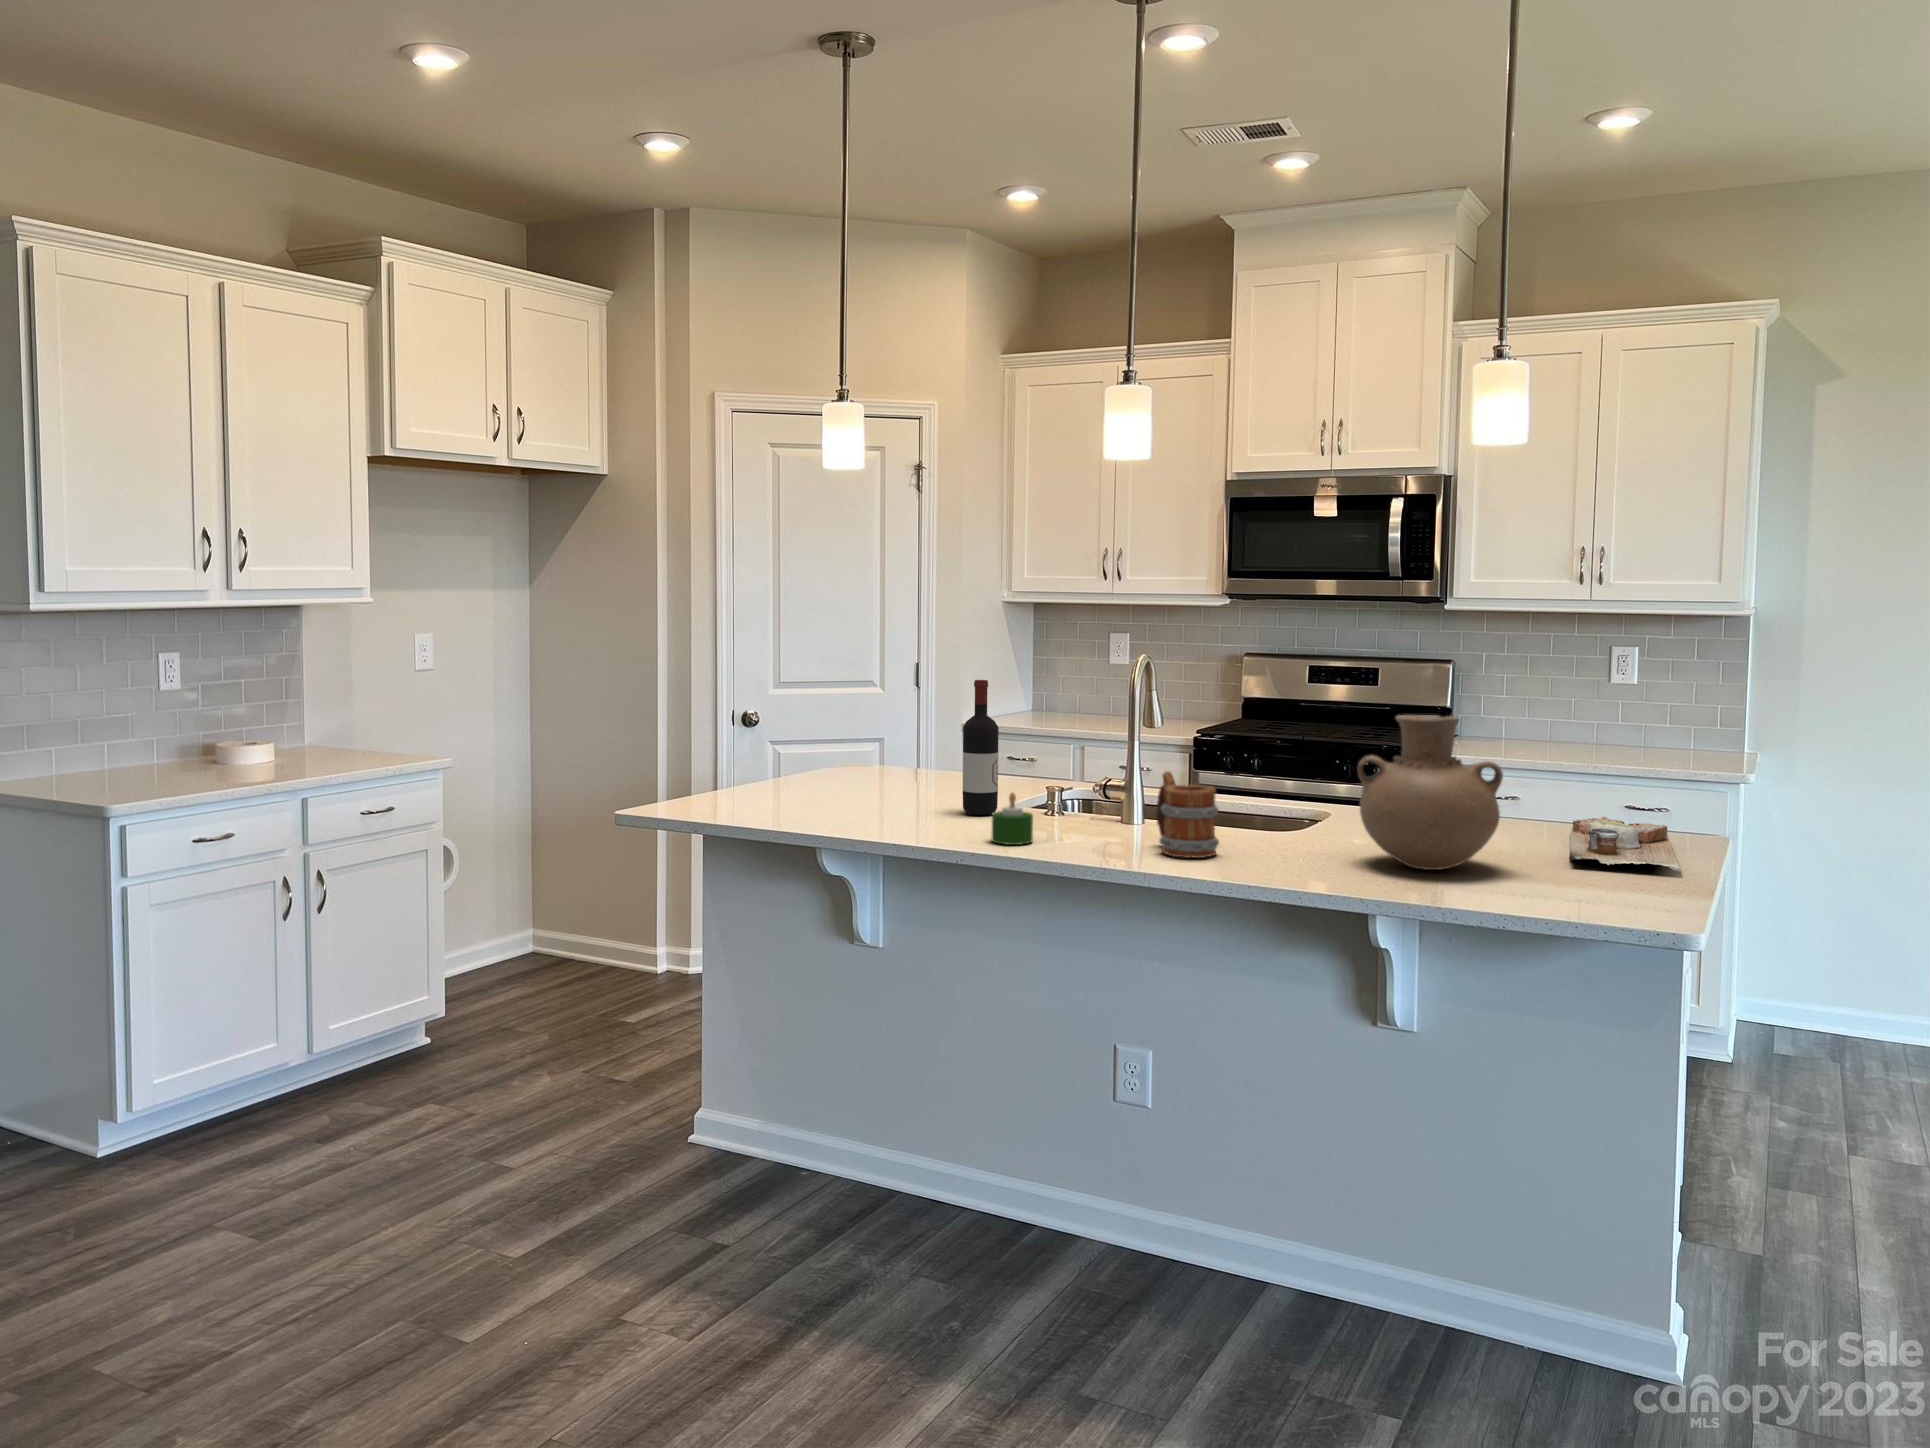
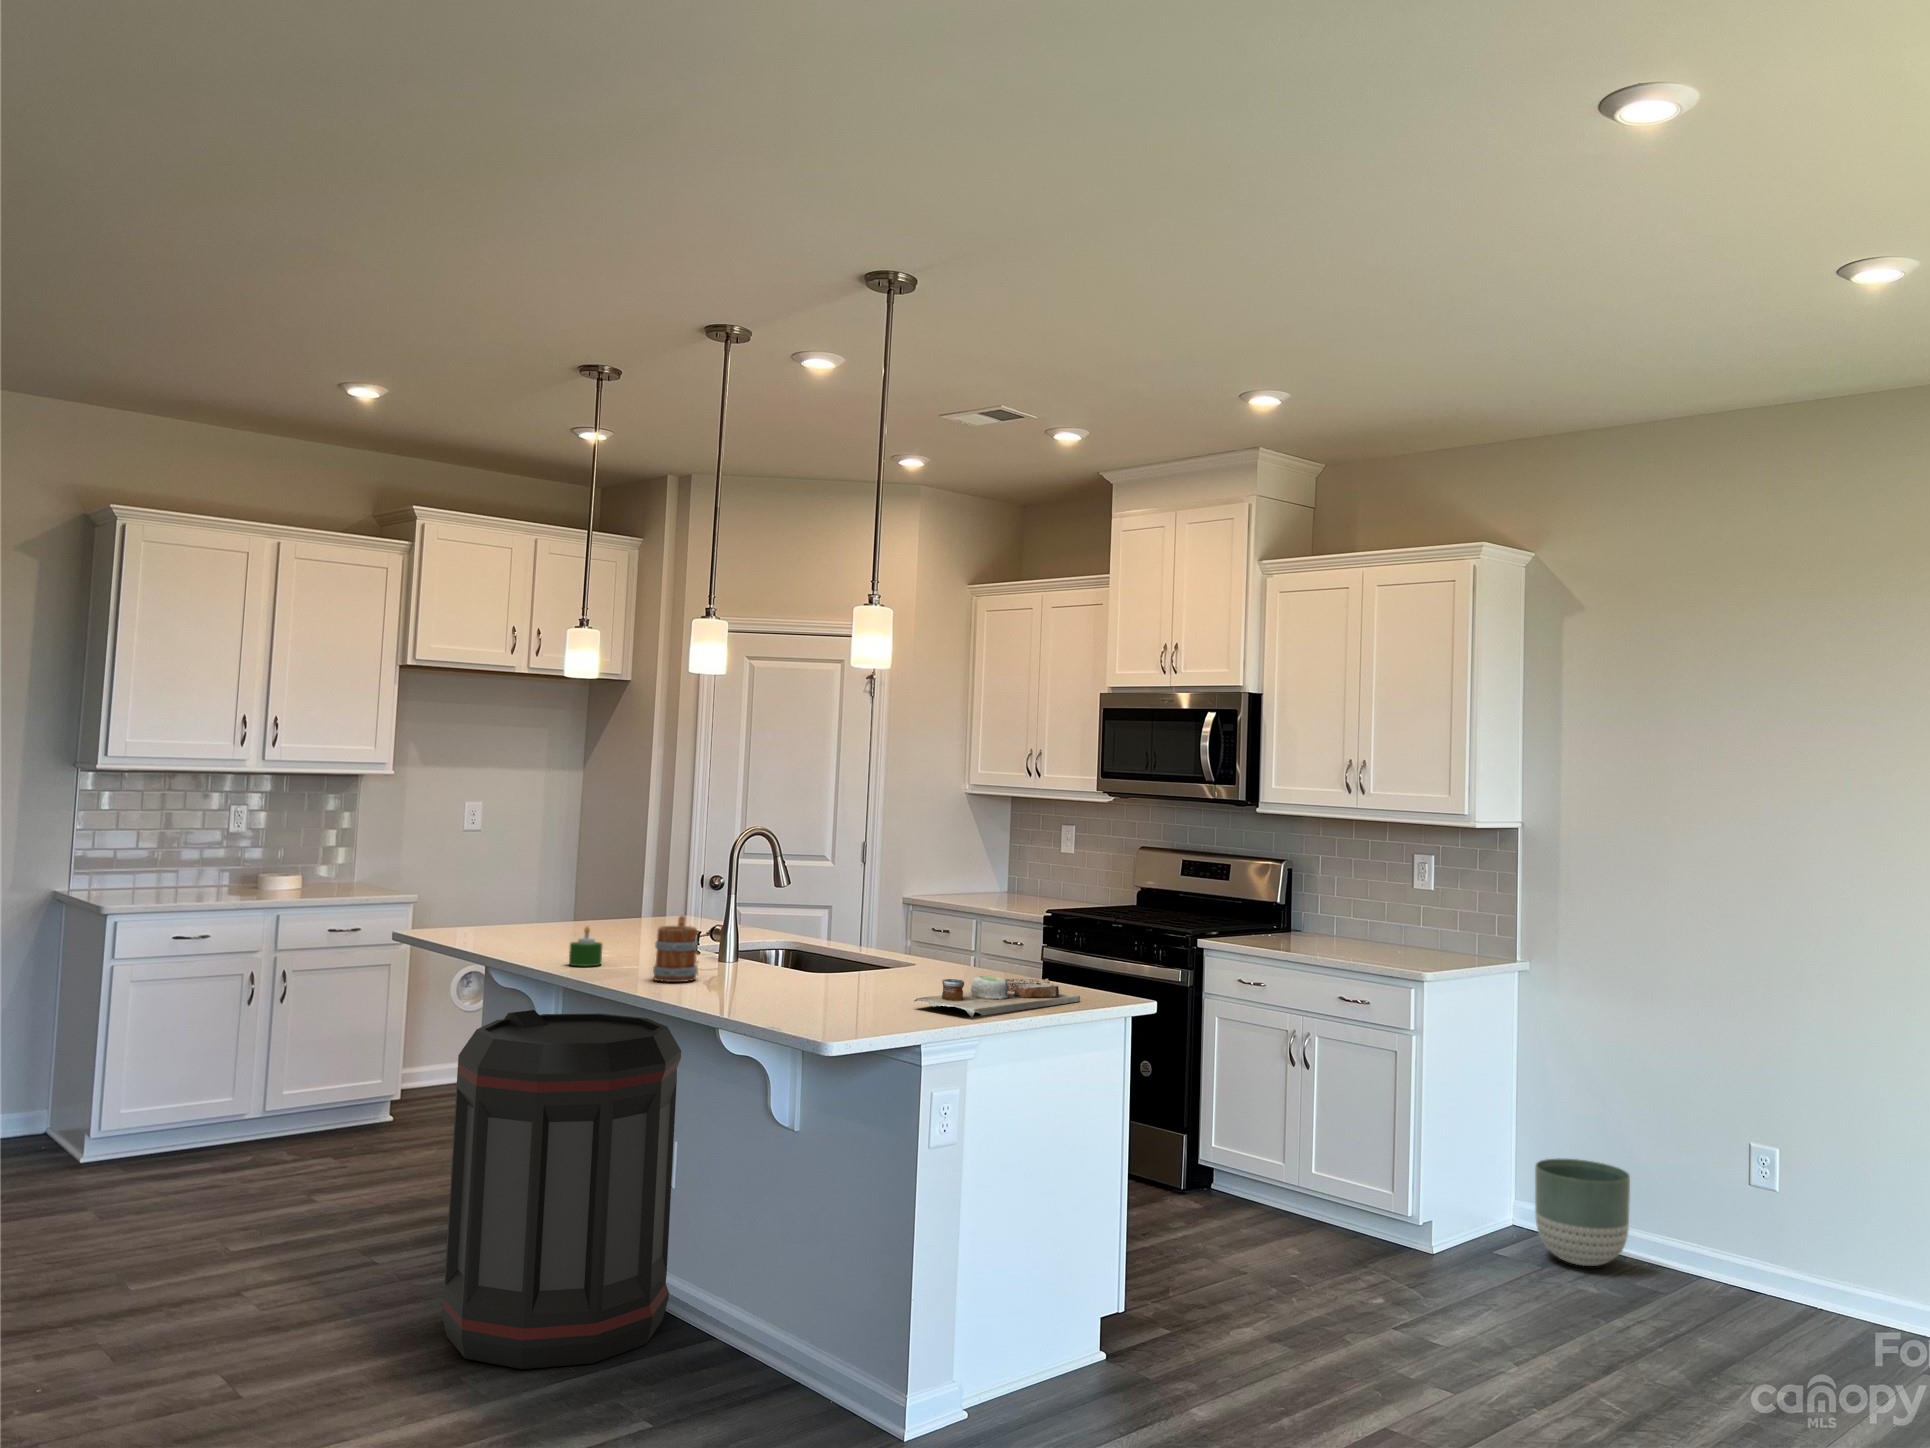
wine bottle: present [963,680,999,815] -> none [623,843,655,950]
vase: present [1358,715,1503,870] -> none [759,877,864,1000]
trash can: none [920,901,1201,1364] -> present [442,1010,681,1369]
planter: none [1786,946,1893,1049] -> present [1535,1159,1630,1266]

